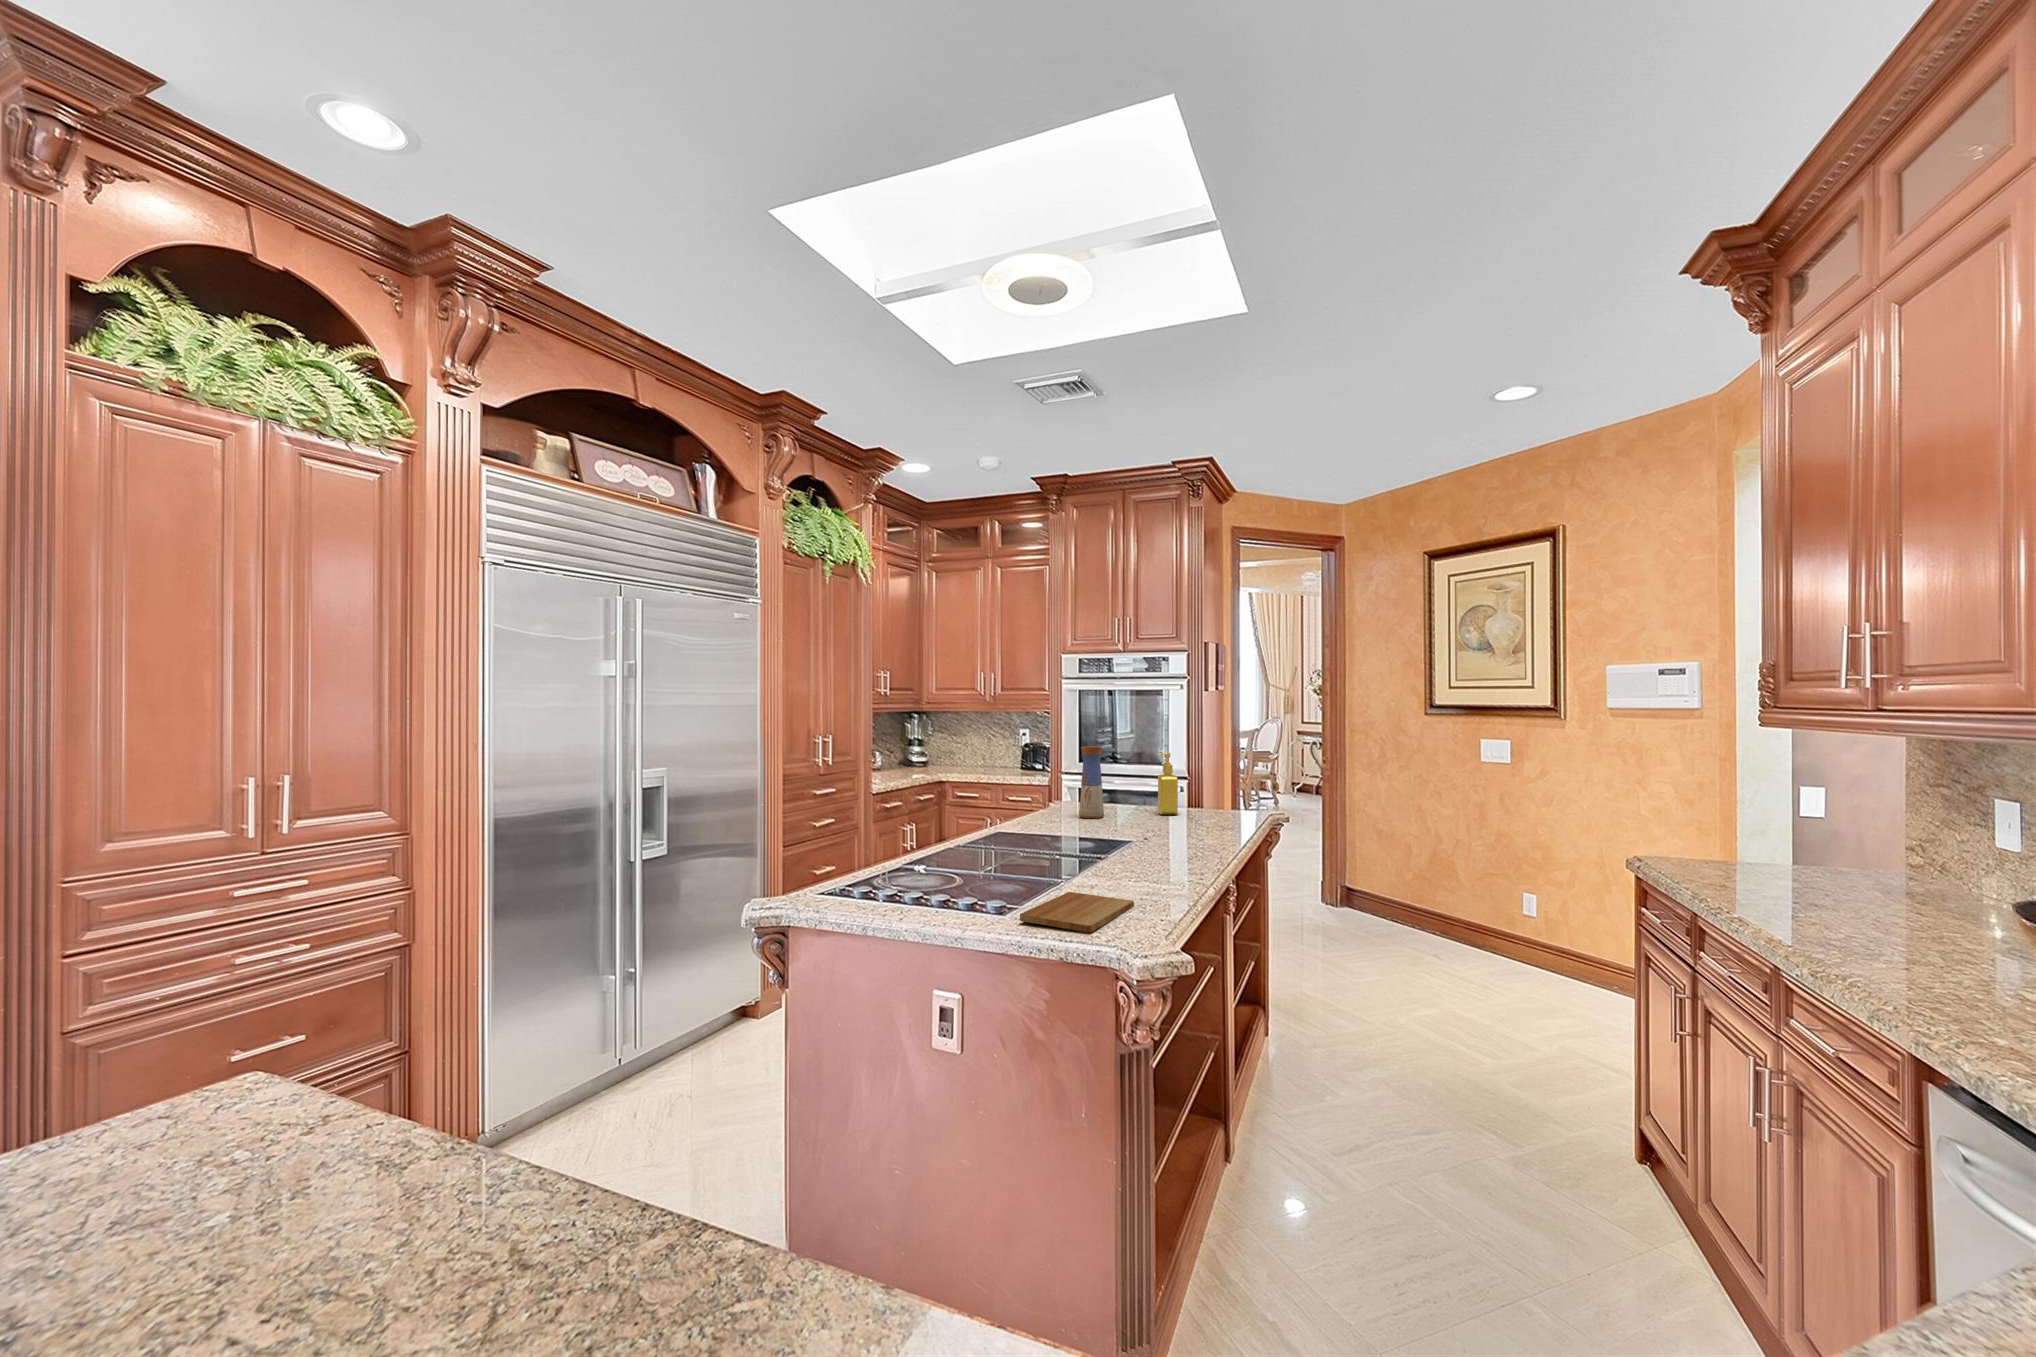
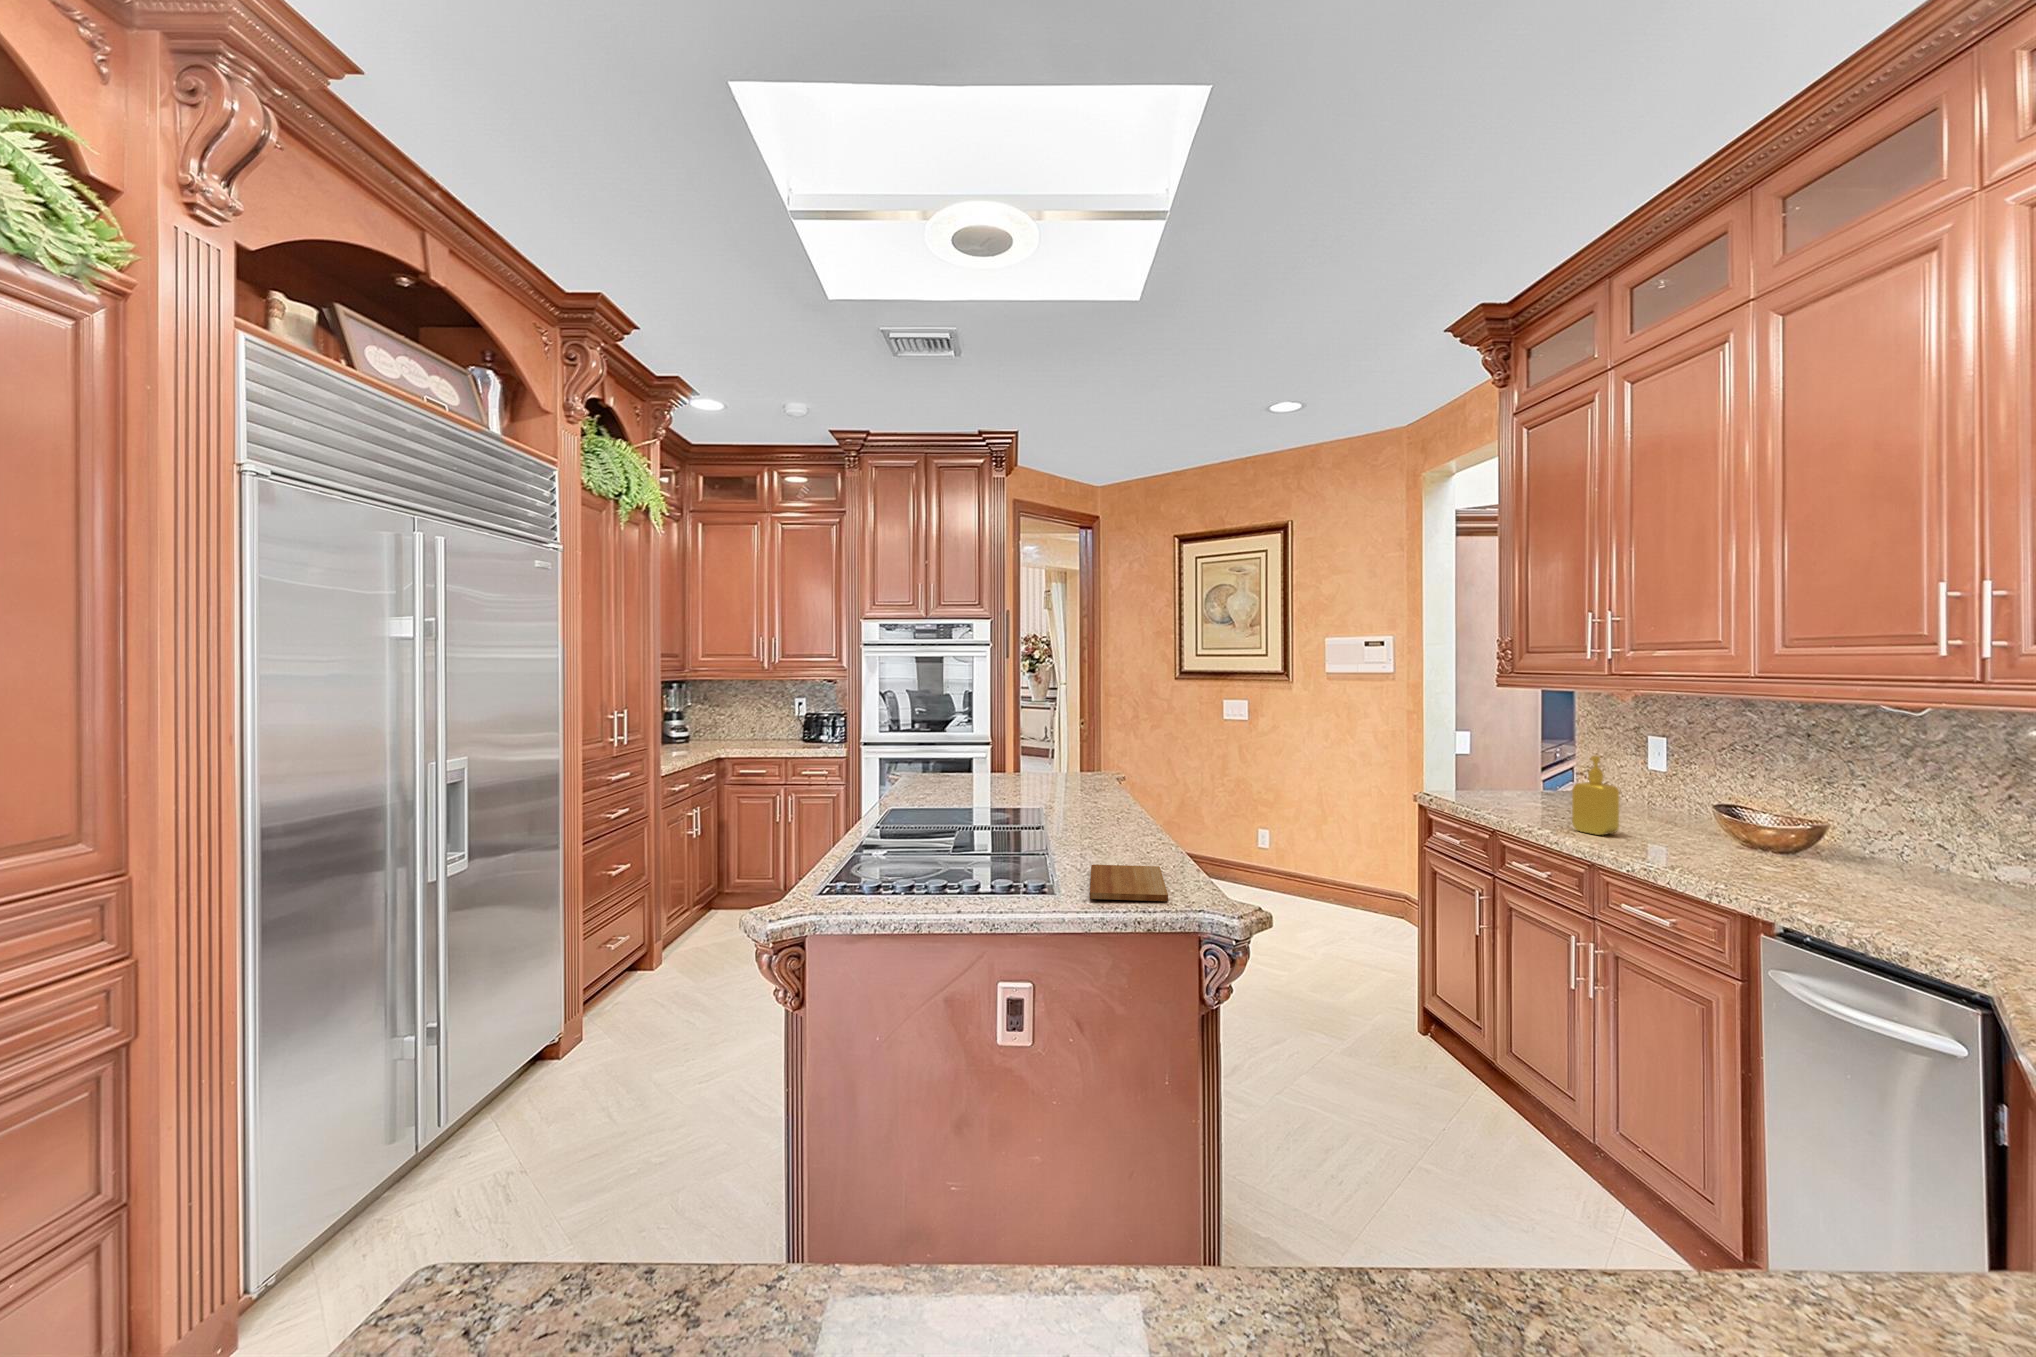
vase: present [1079,746,1104,818] -> none [963,717,987,788]
soap dispenser: present [1158,753,1178,815] -> present [1572,756,1619,835]

